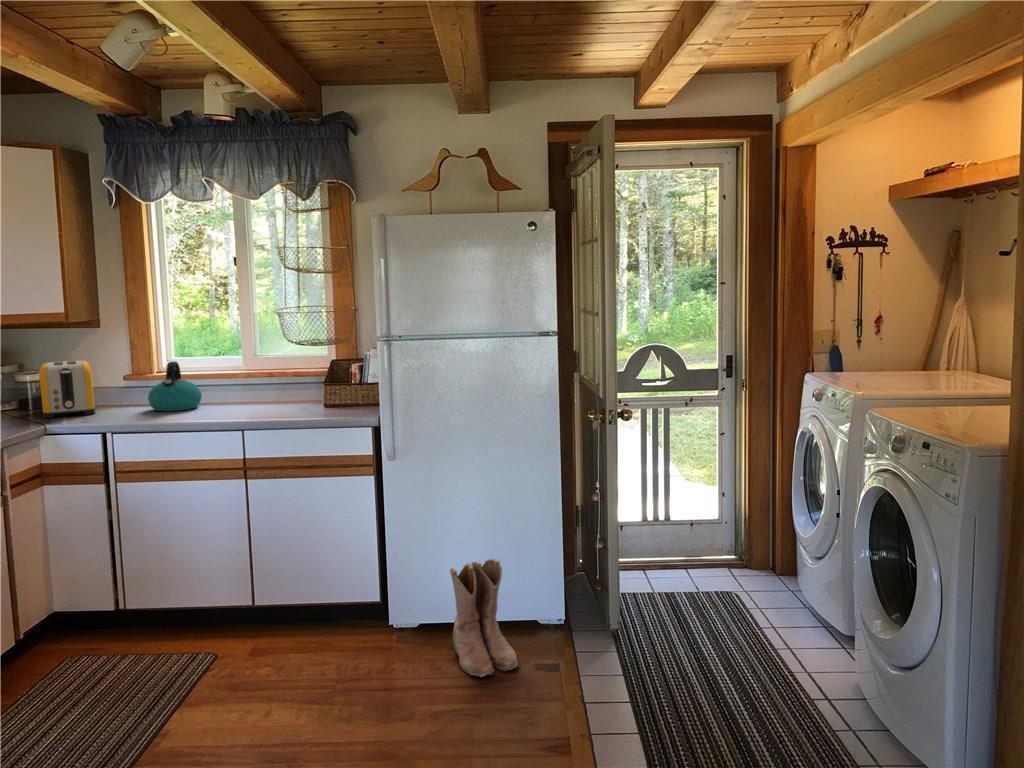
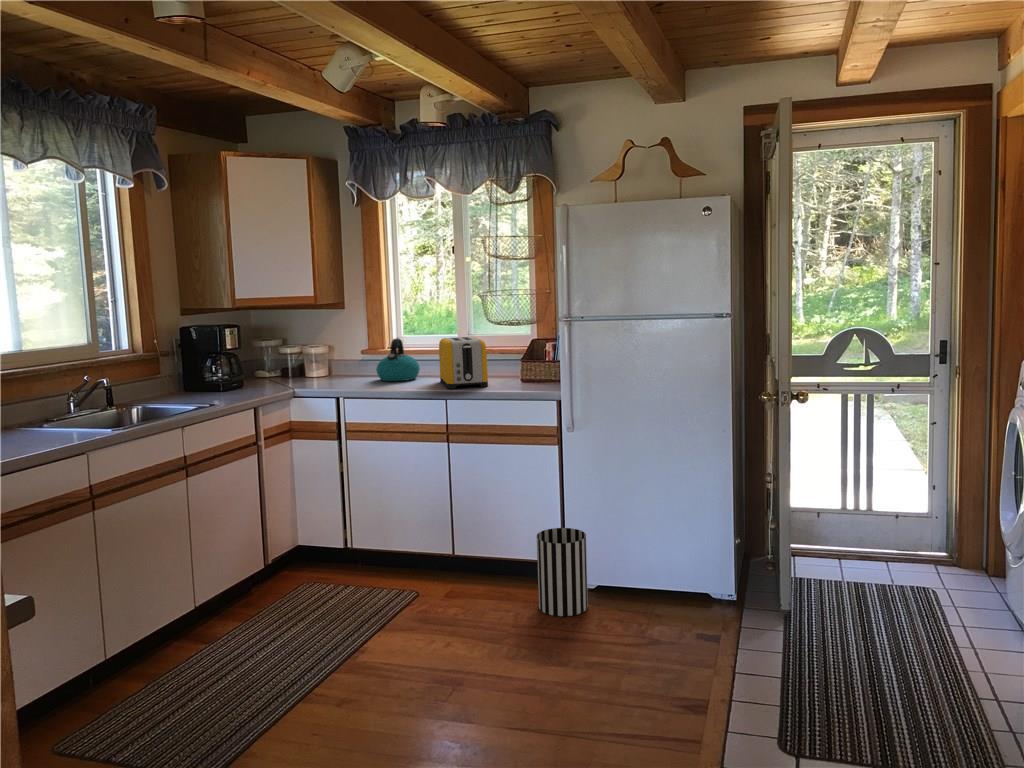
toaster: present [39,360,95,418] -> present [439,337,488,389]
boots: present [450,559,518,677] -> none [619,530,680,636]
wastebasket: none [357,565,415,665] -> present [537,528,588,616]

